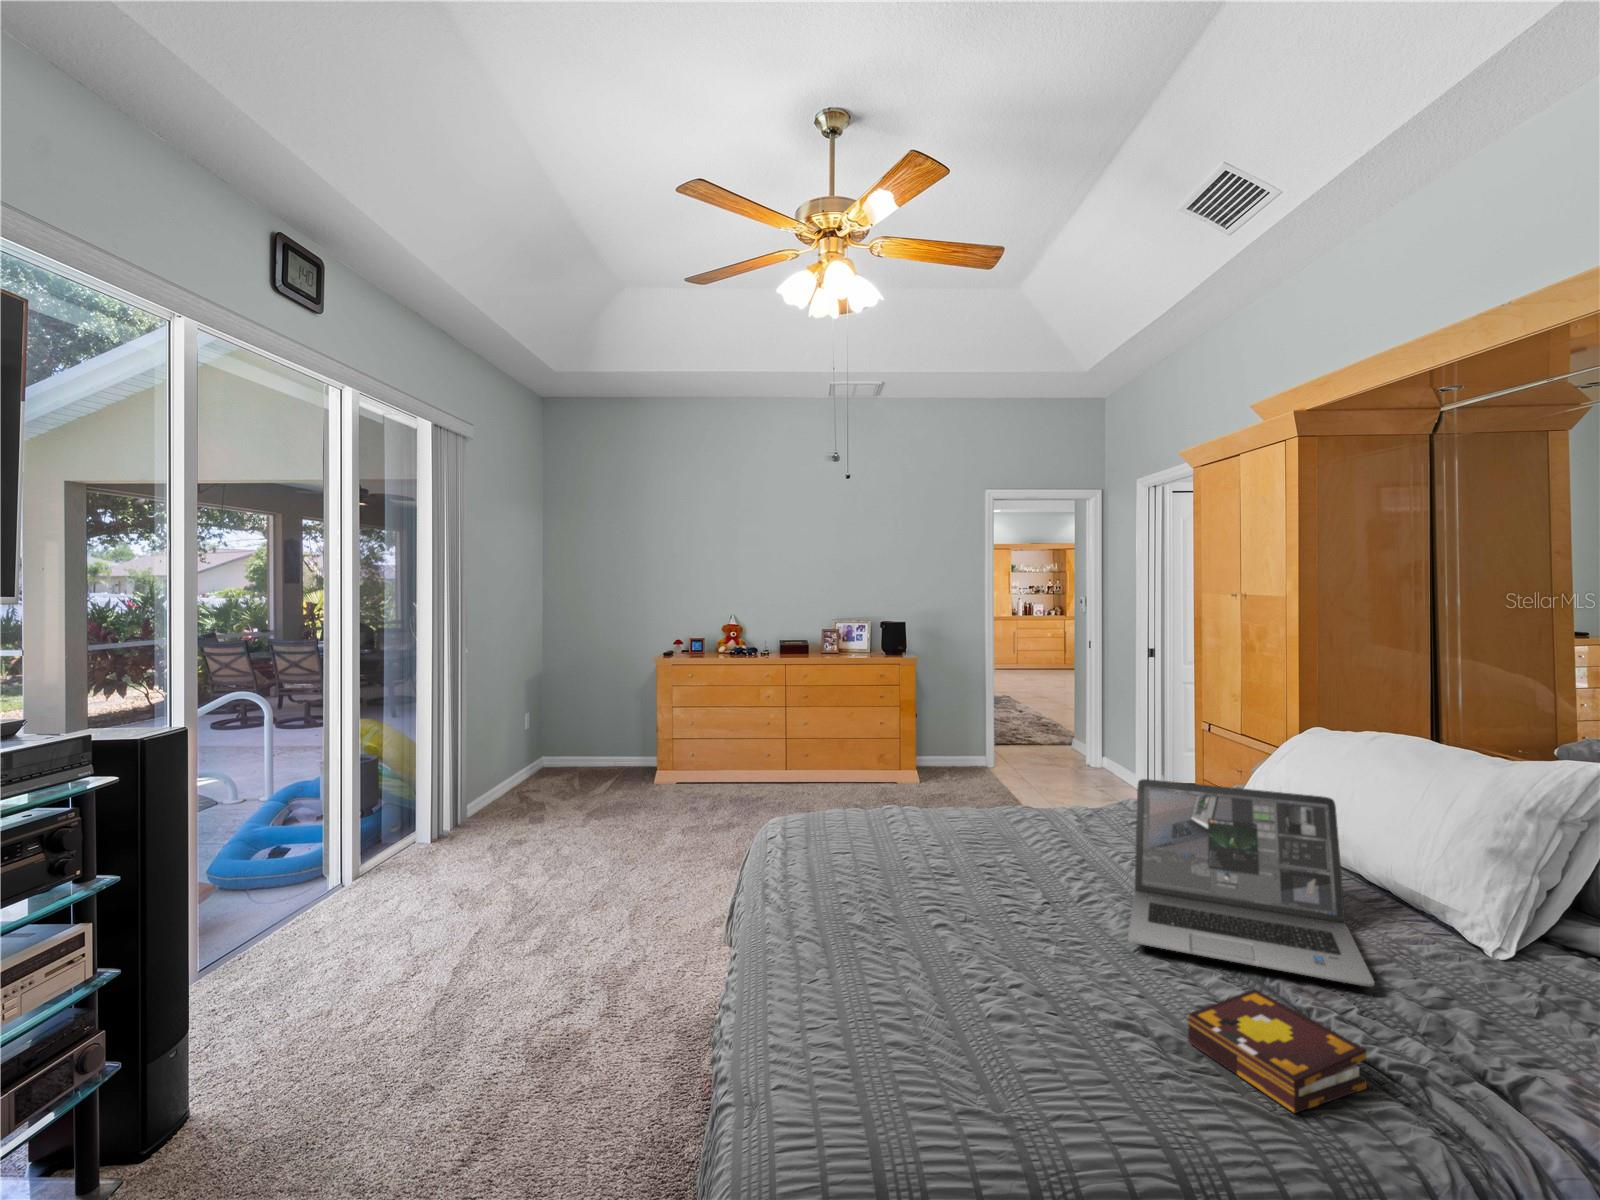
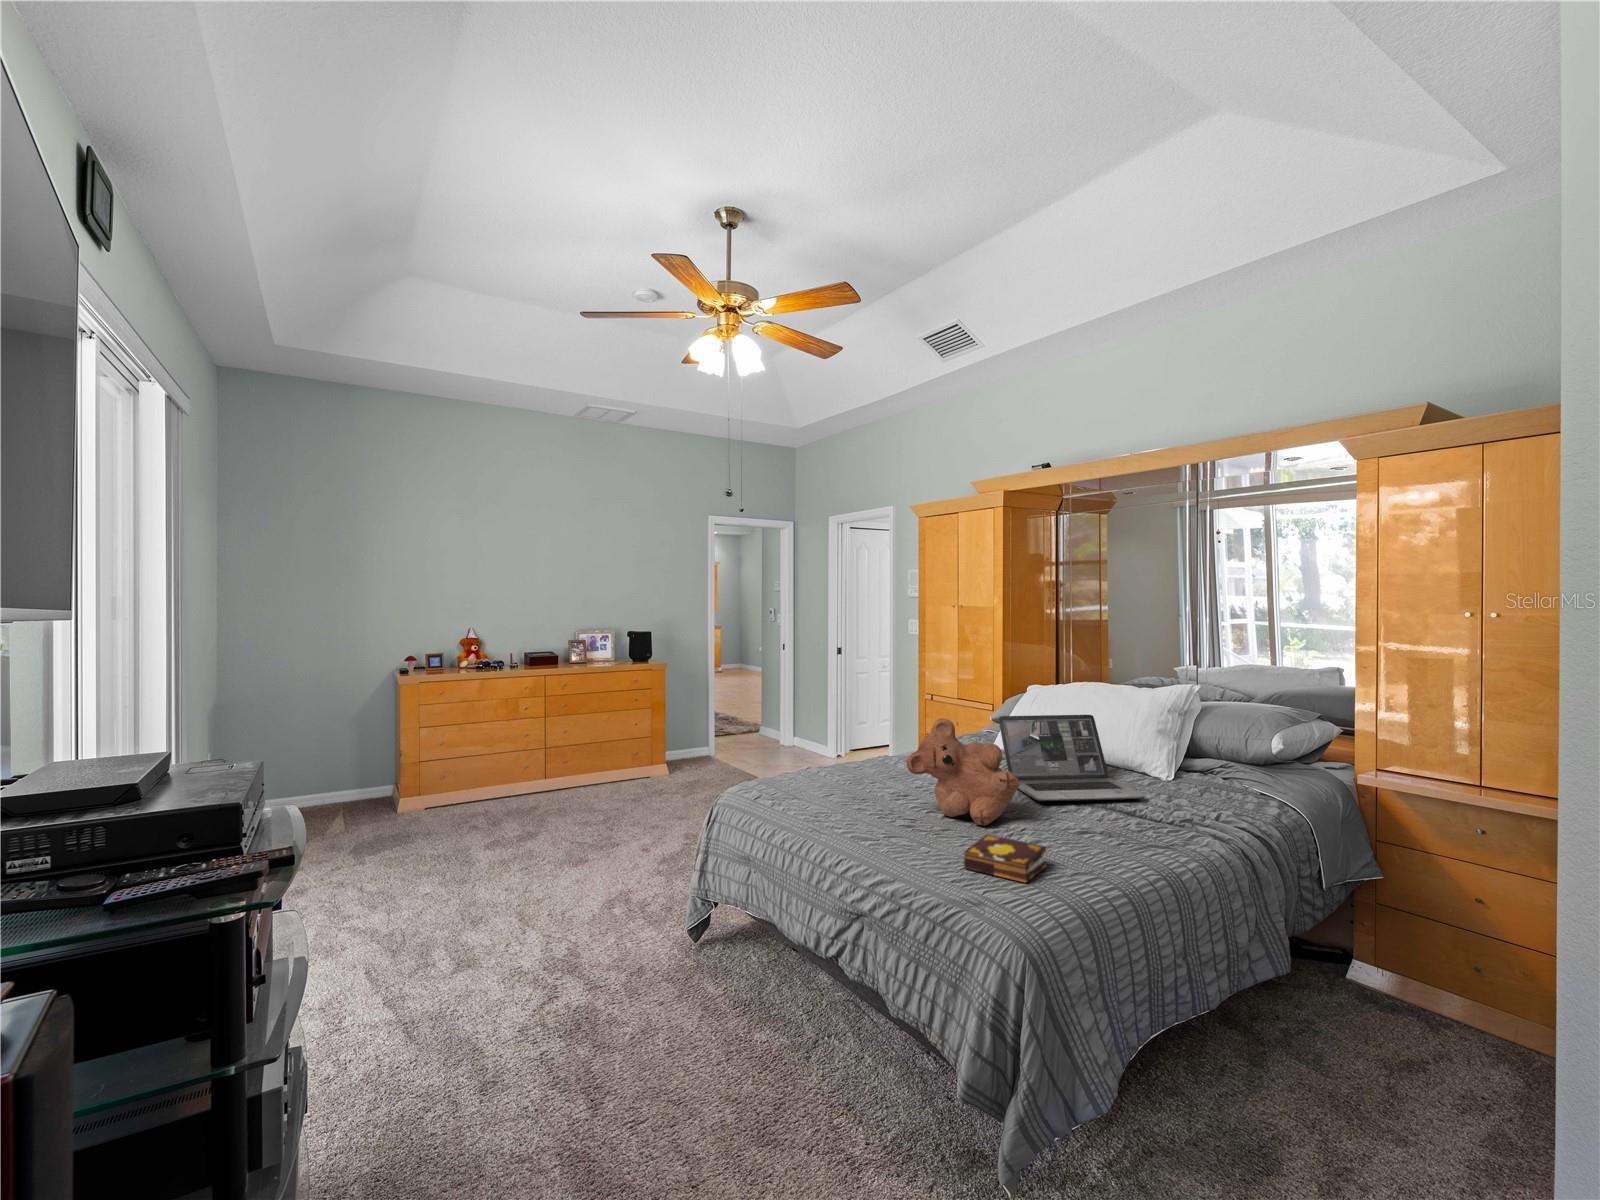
teddy bear: none [892,775,1052,969] -> present [907,718,1019,825]
book: present [1188,989,1367,1113] -> present [964,835,1046,883]

